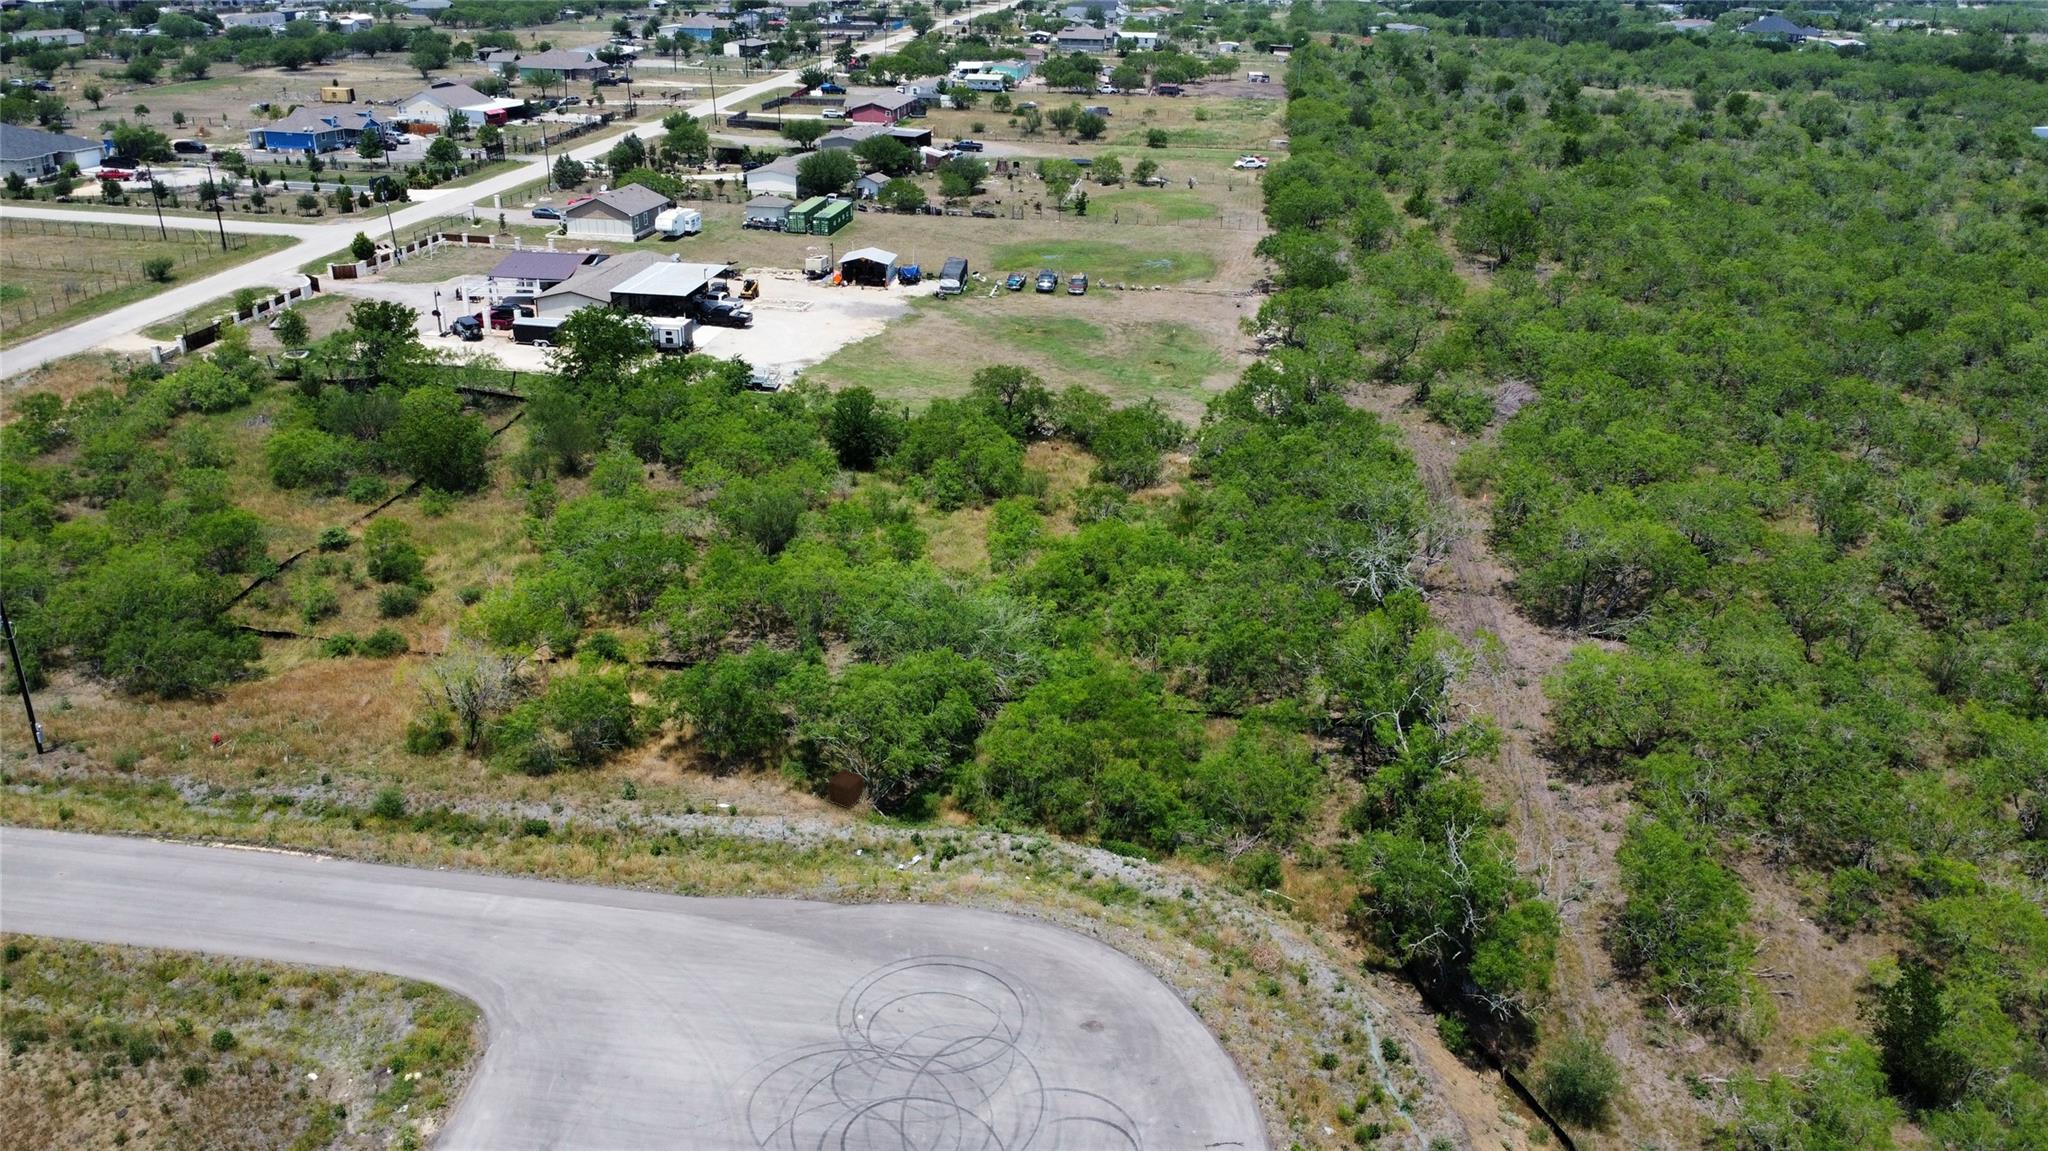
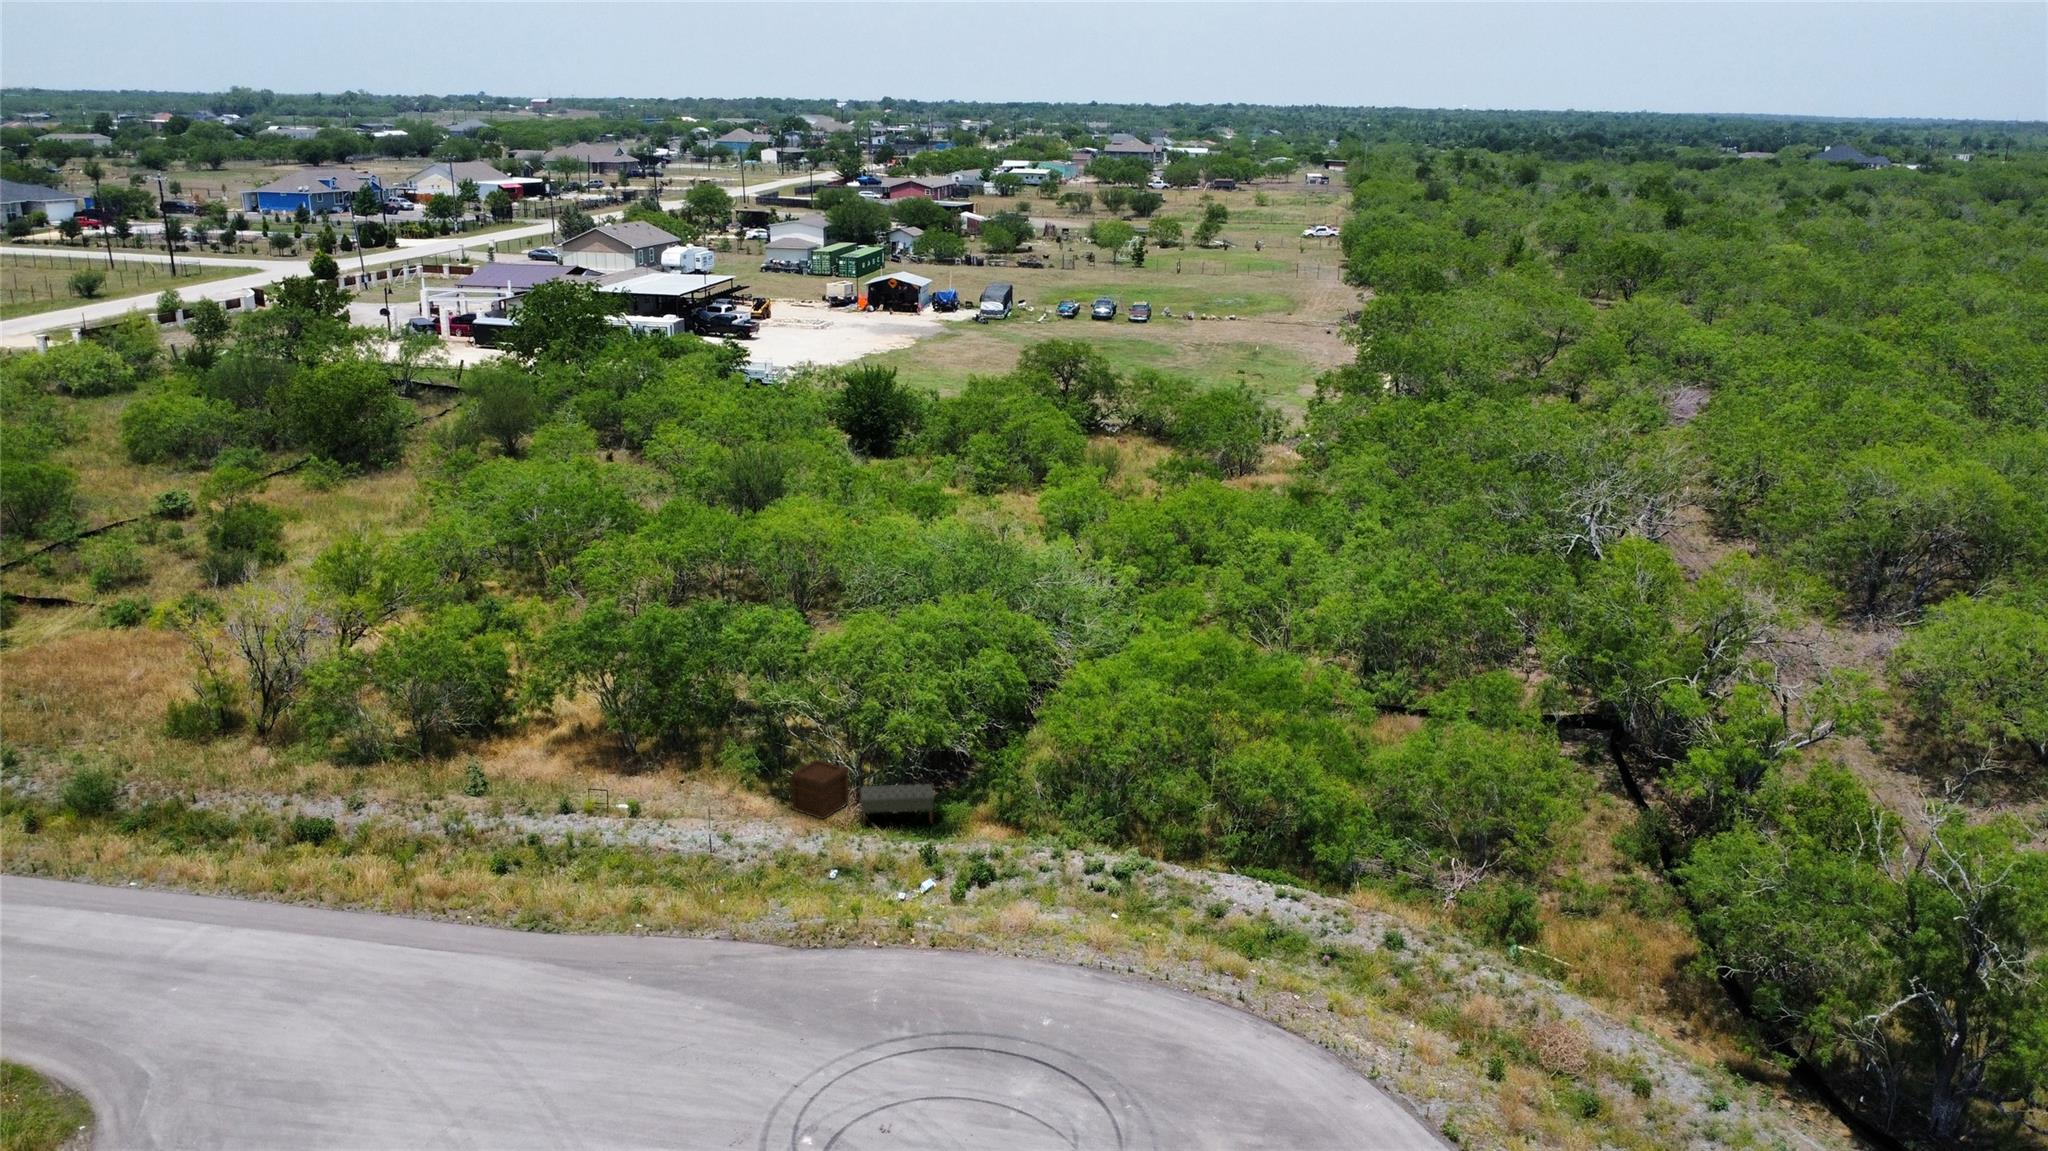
bench: none [872,786,919,814] -> present [860,784,934,825]

